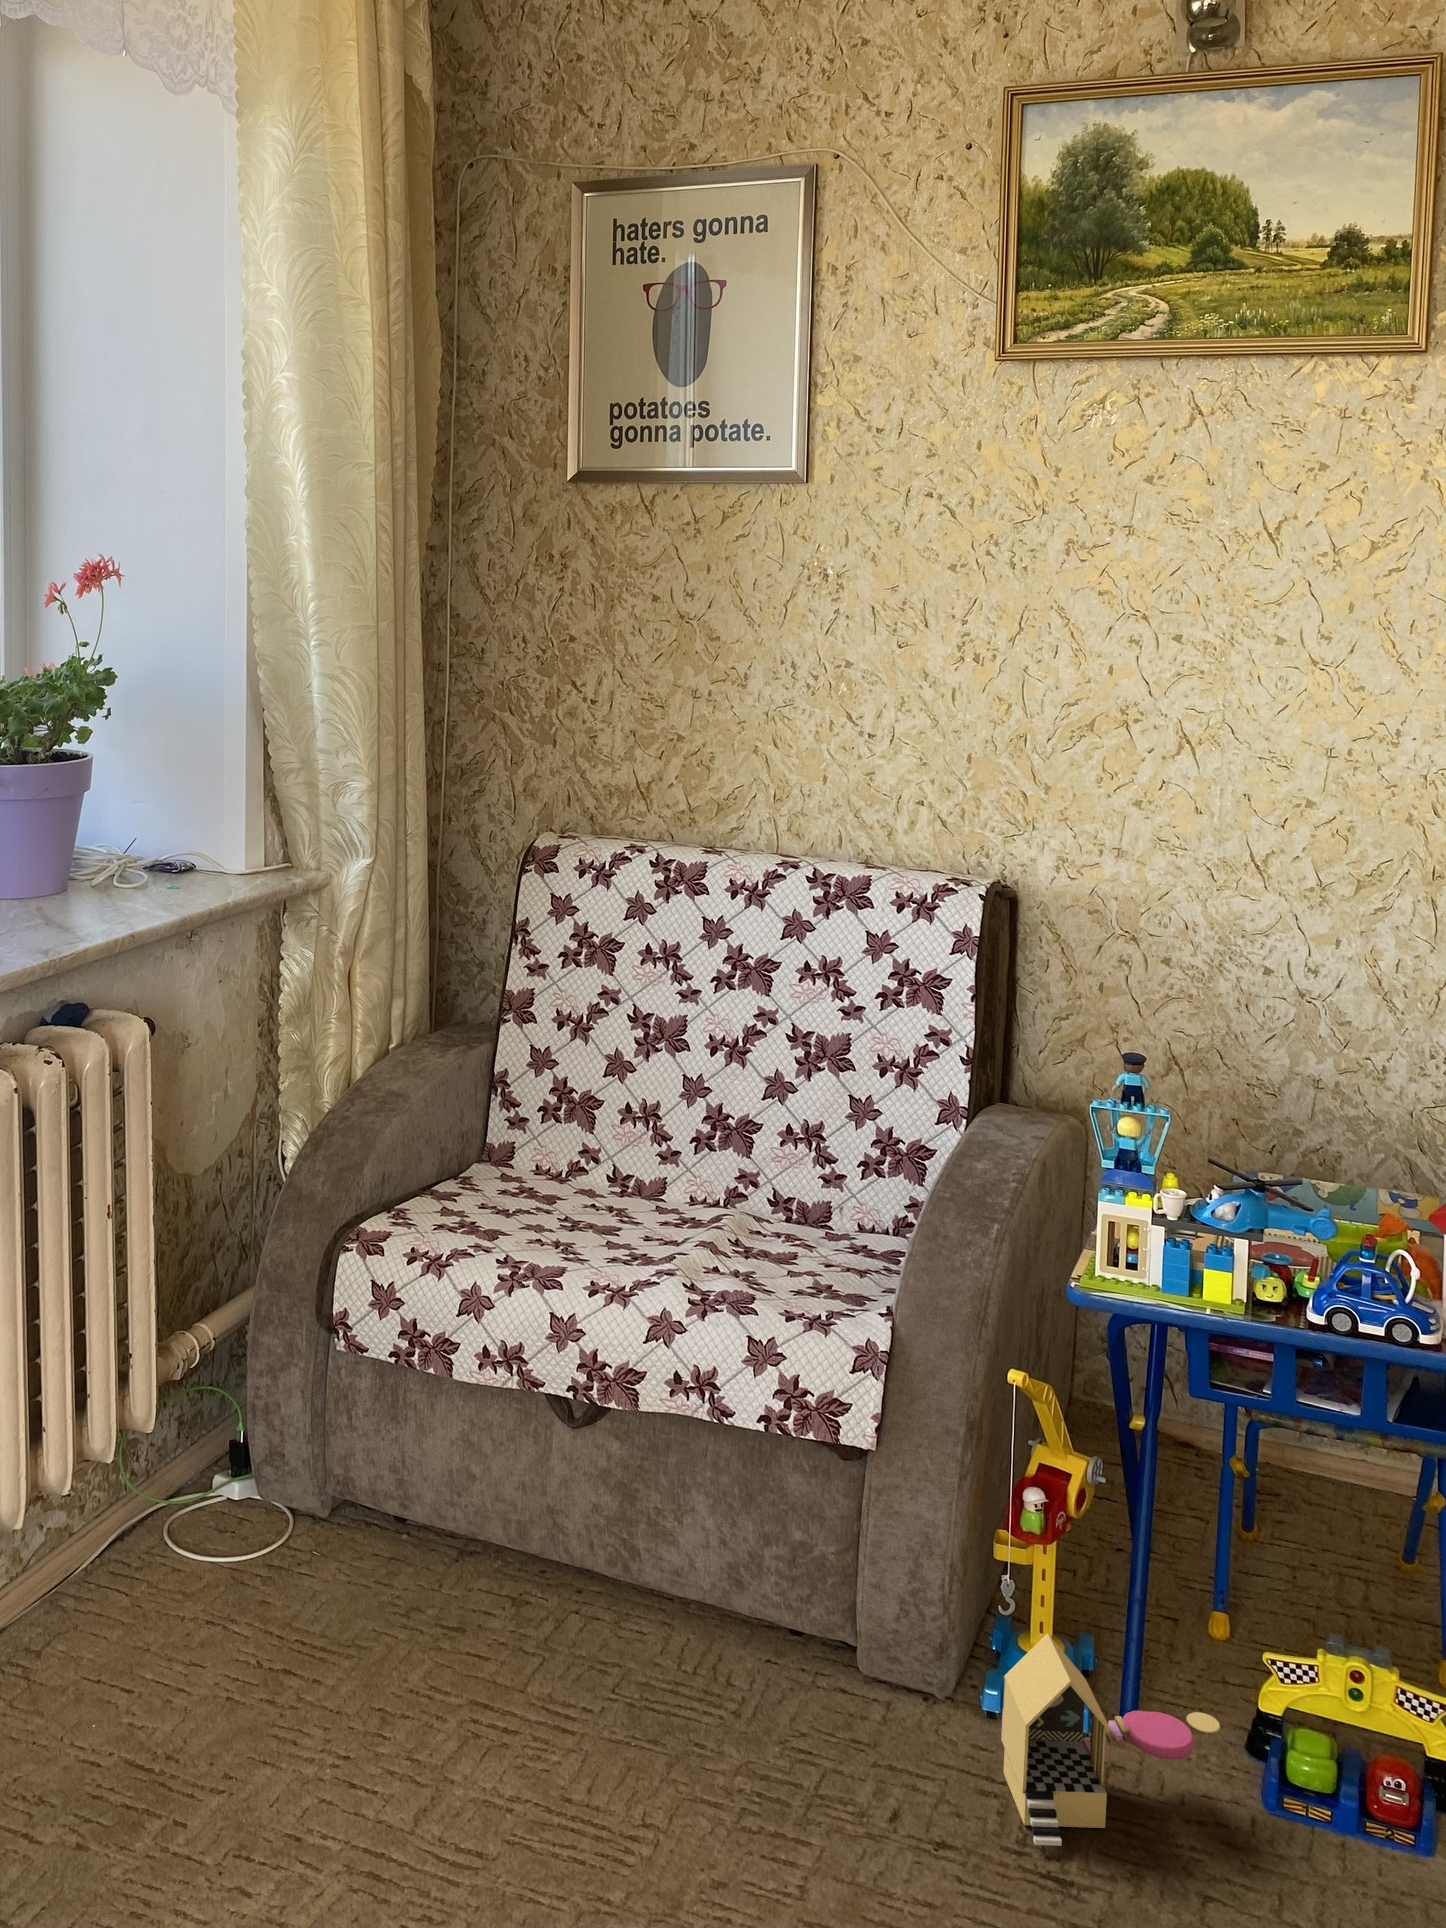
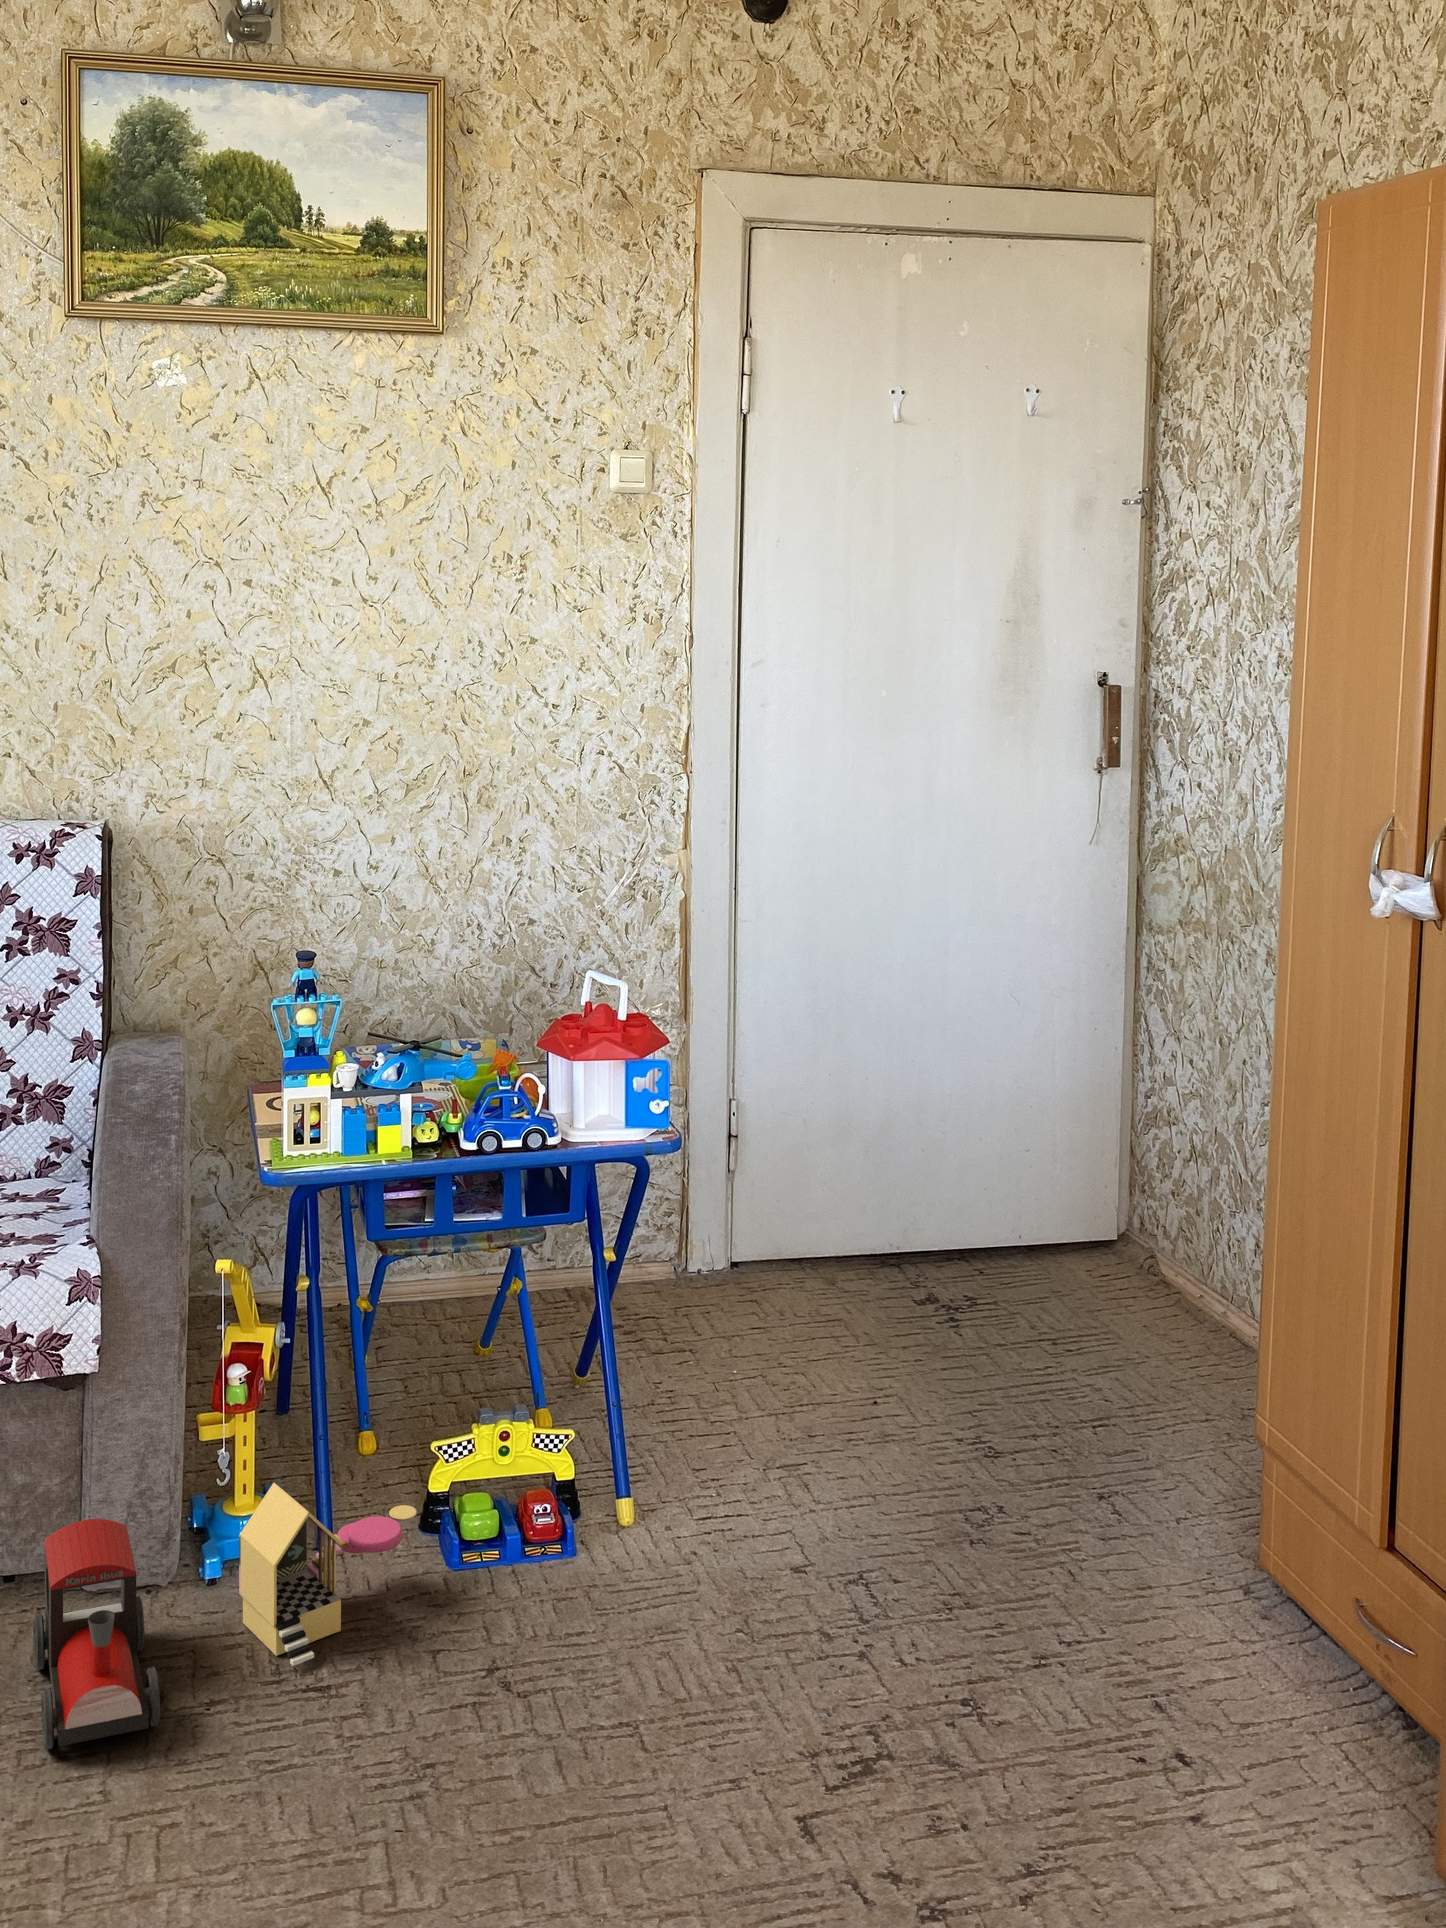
toy train: none [759,1598,897,1845] -> present [33,1519,160,1750]

